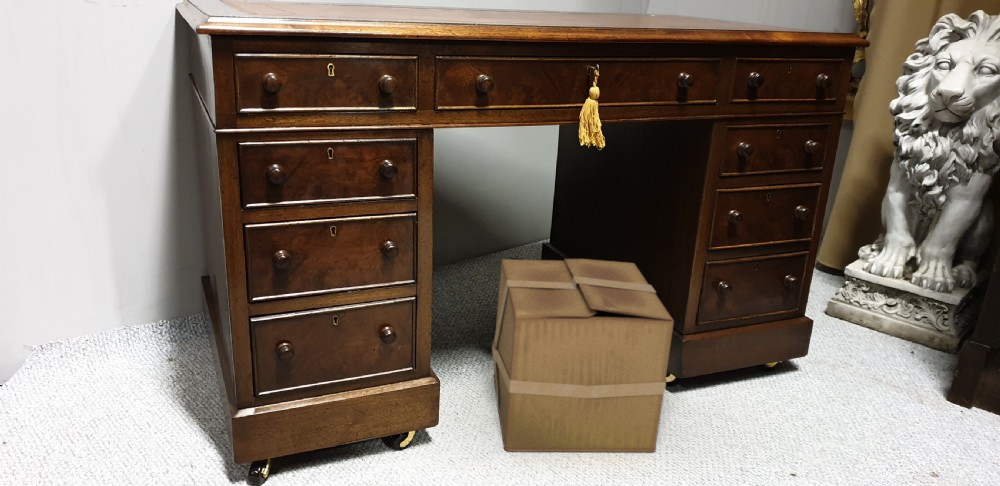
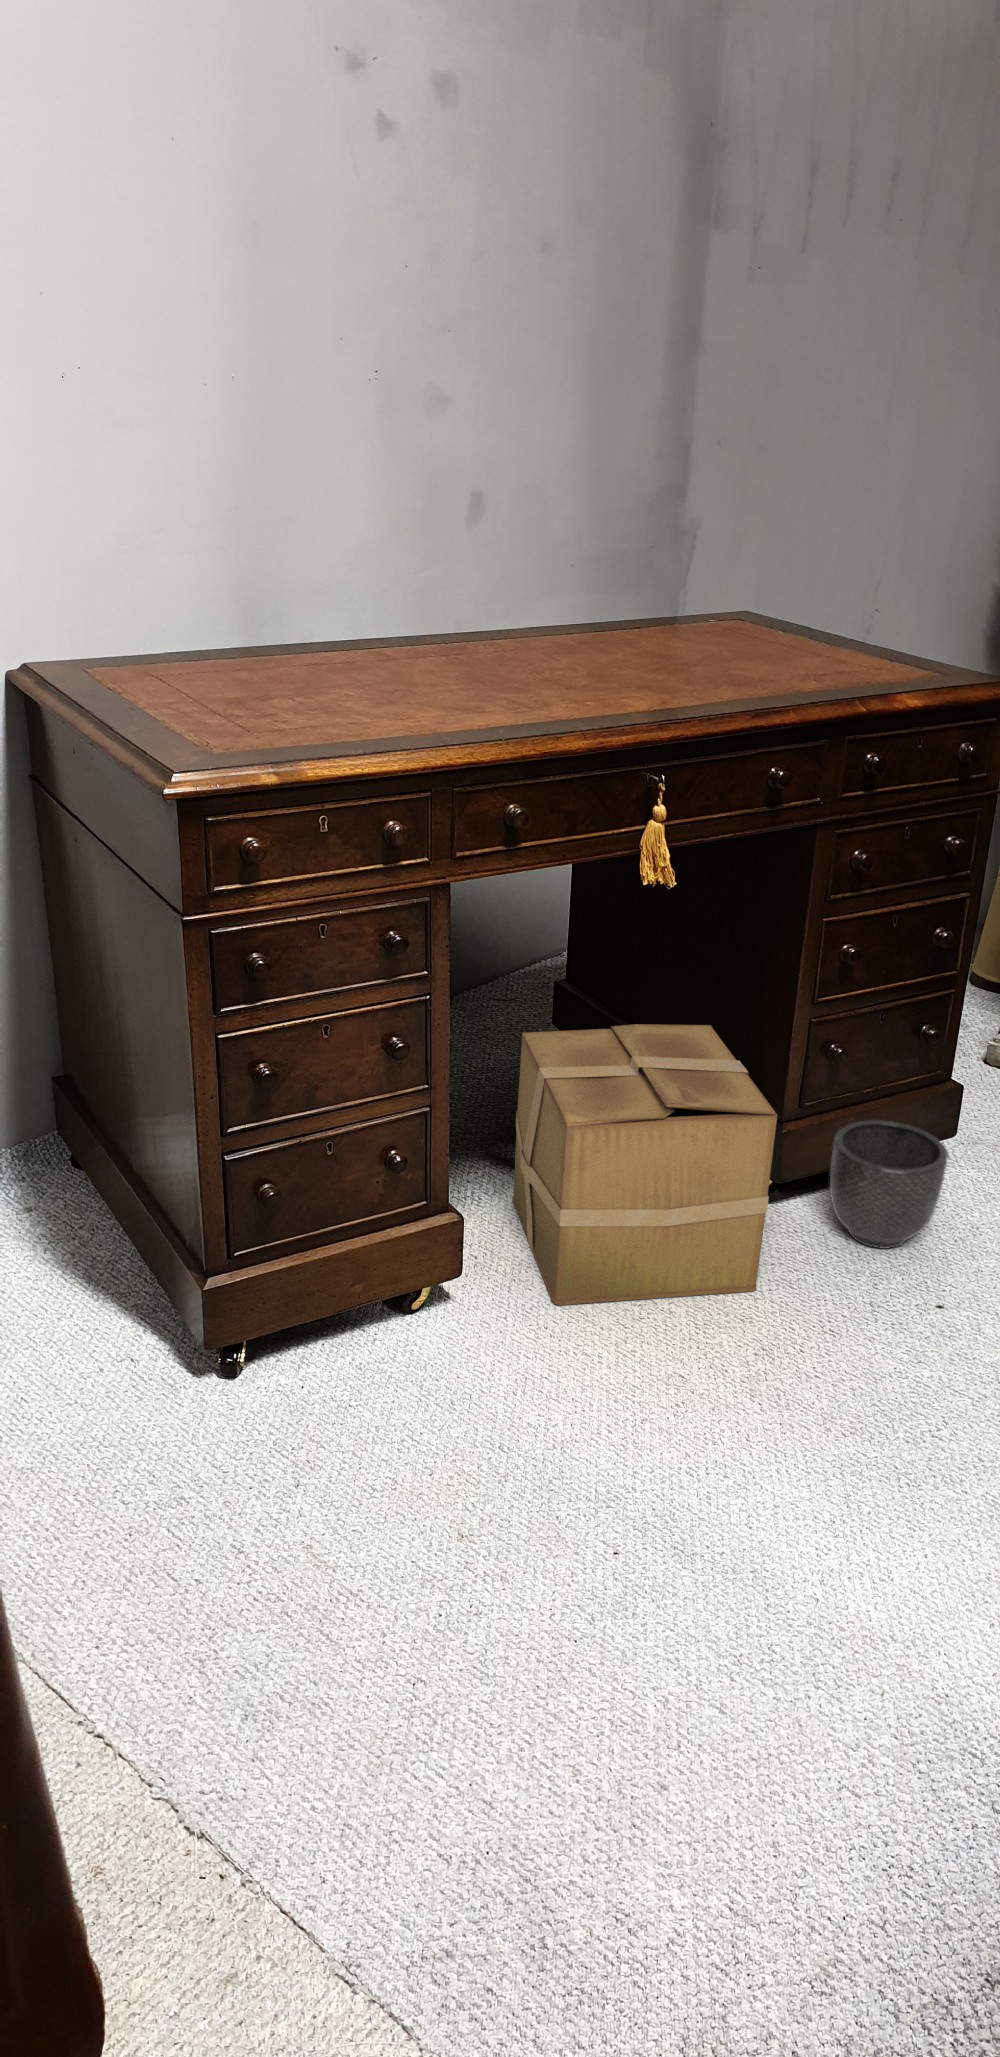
planter: none [715,337,801,429] -> present [830,1120,947,1249]

